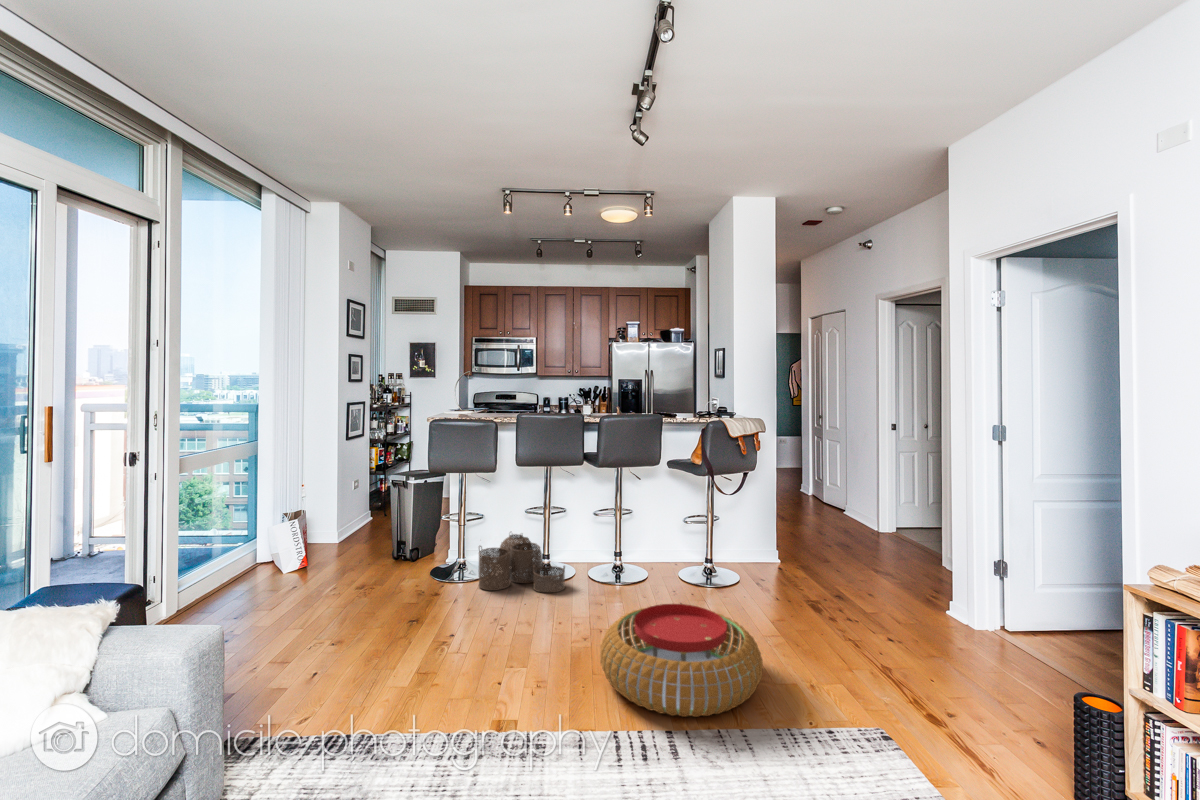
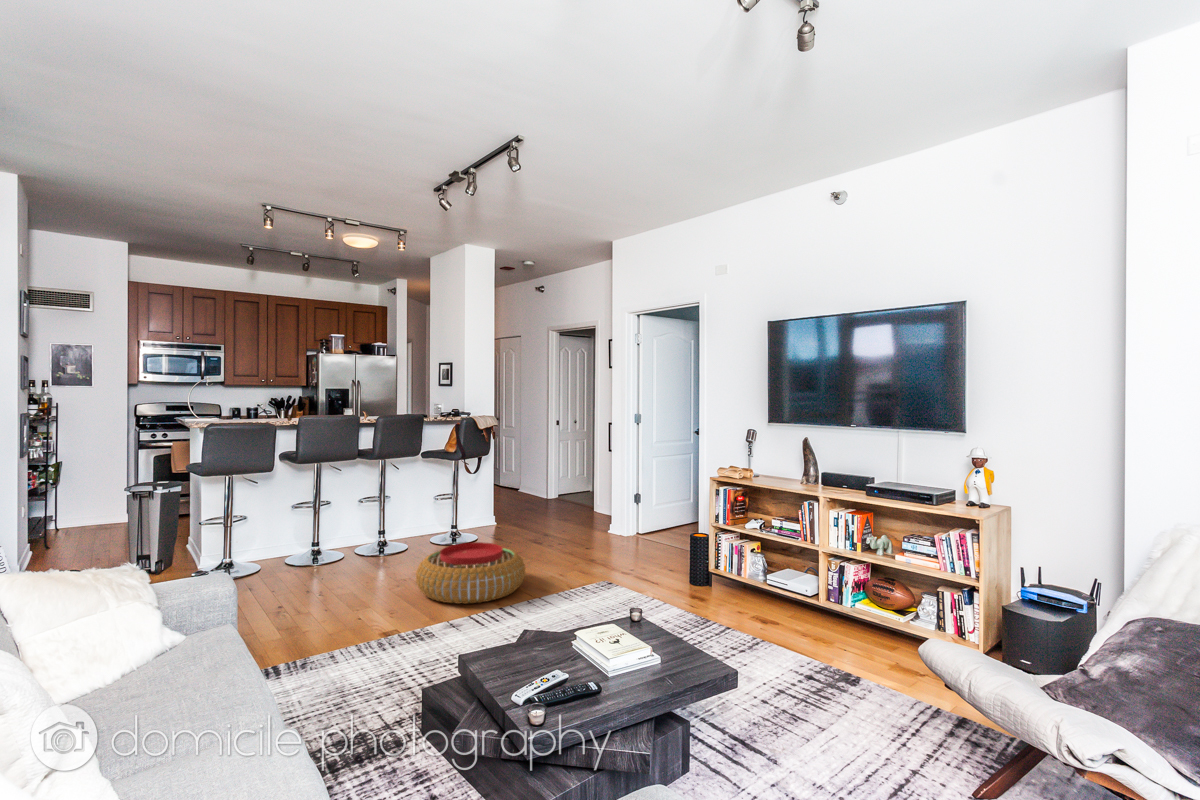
woven basket: present [479,534,565,593] -> none [254,528,341,577]

